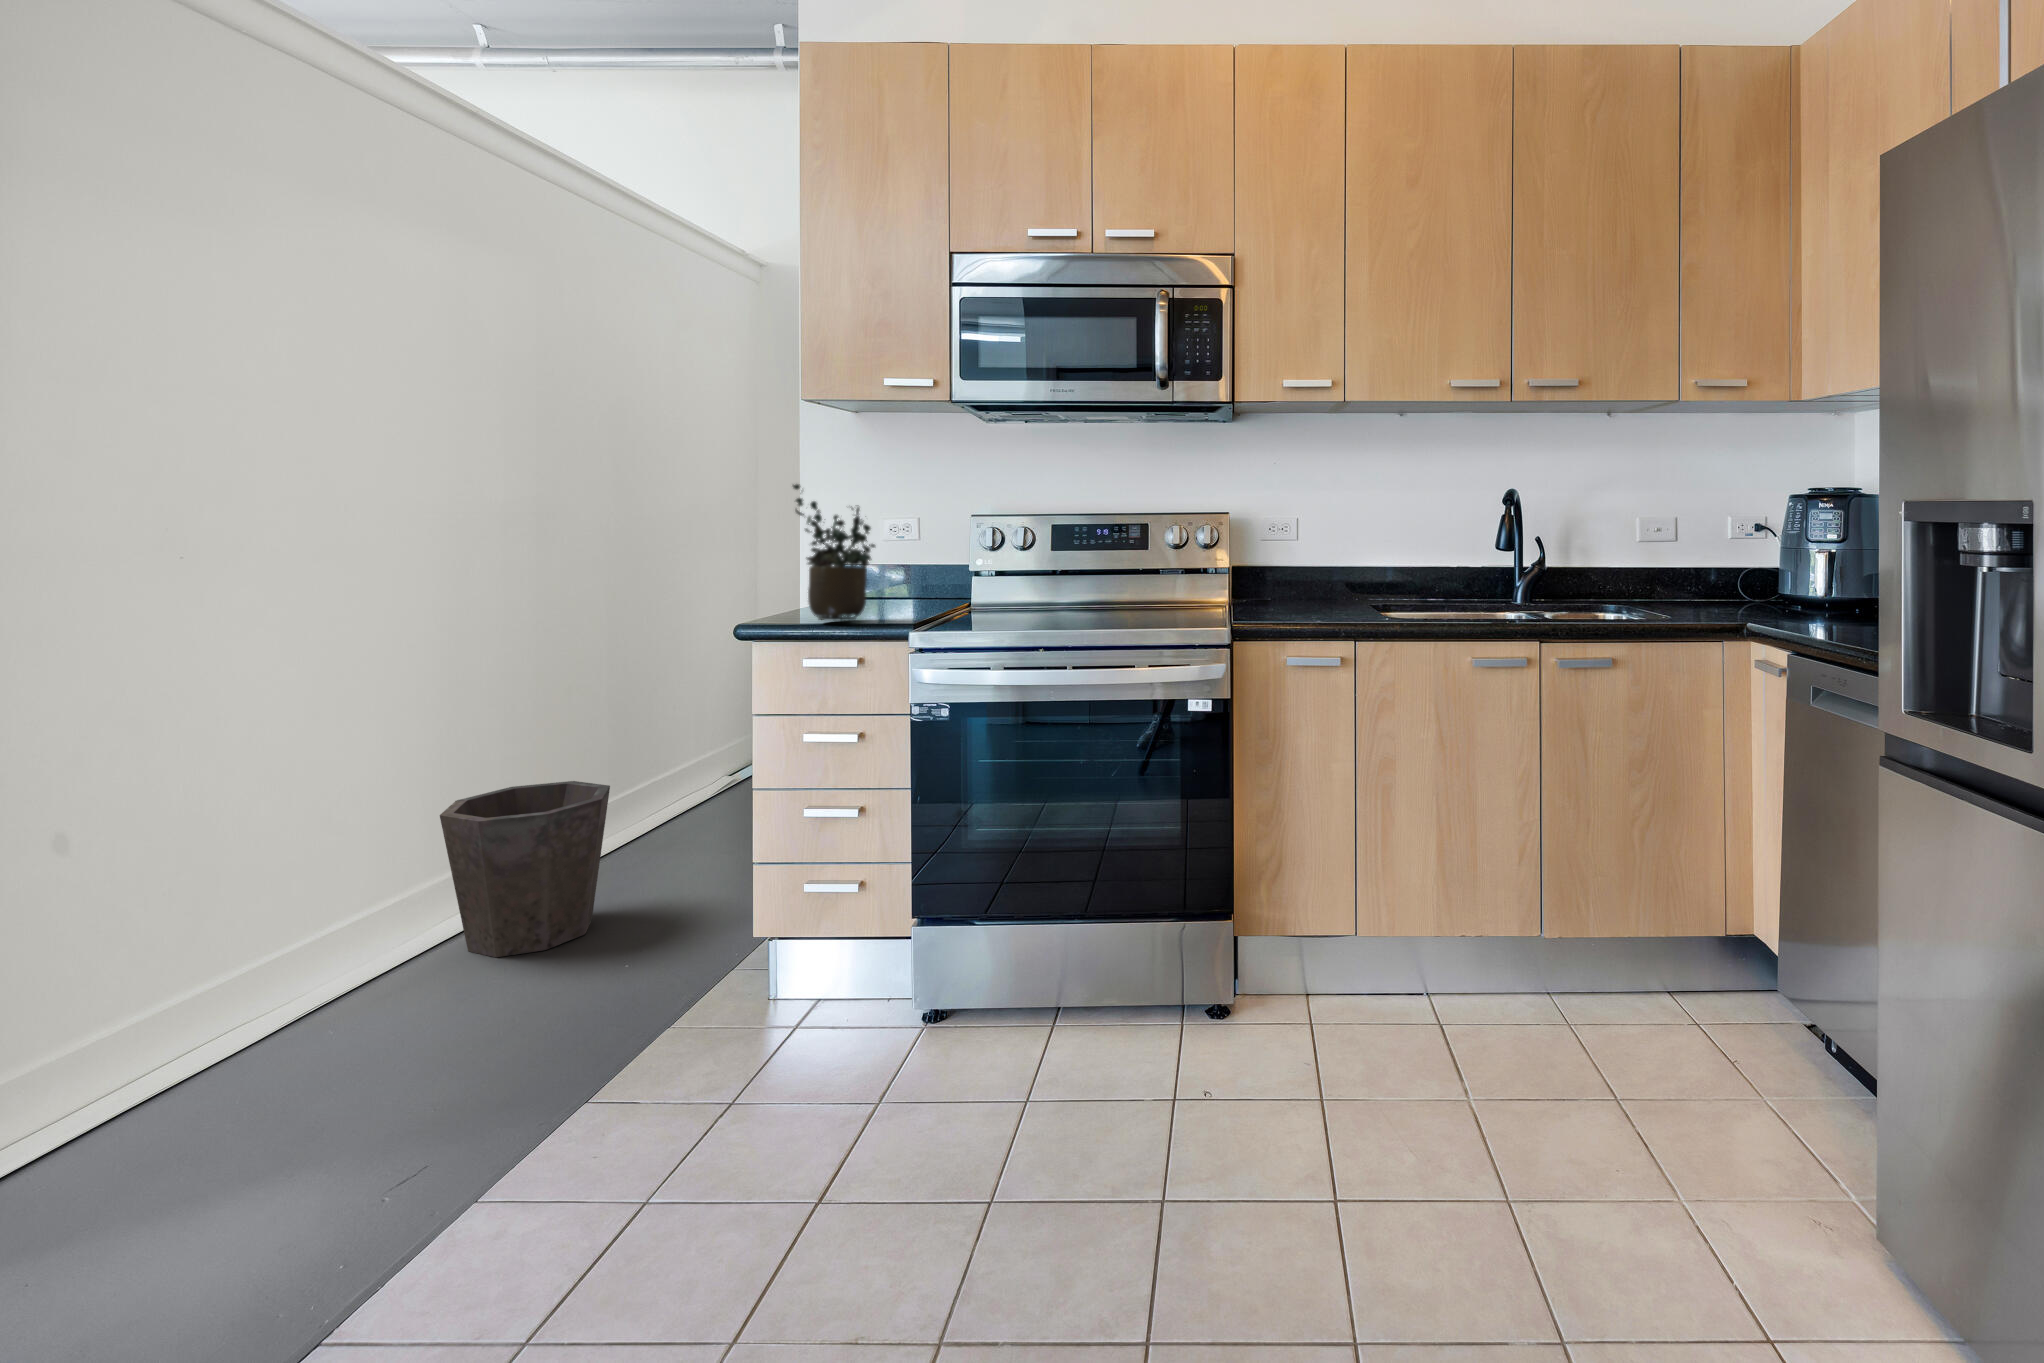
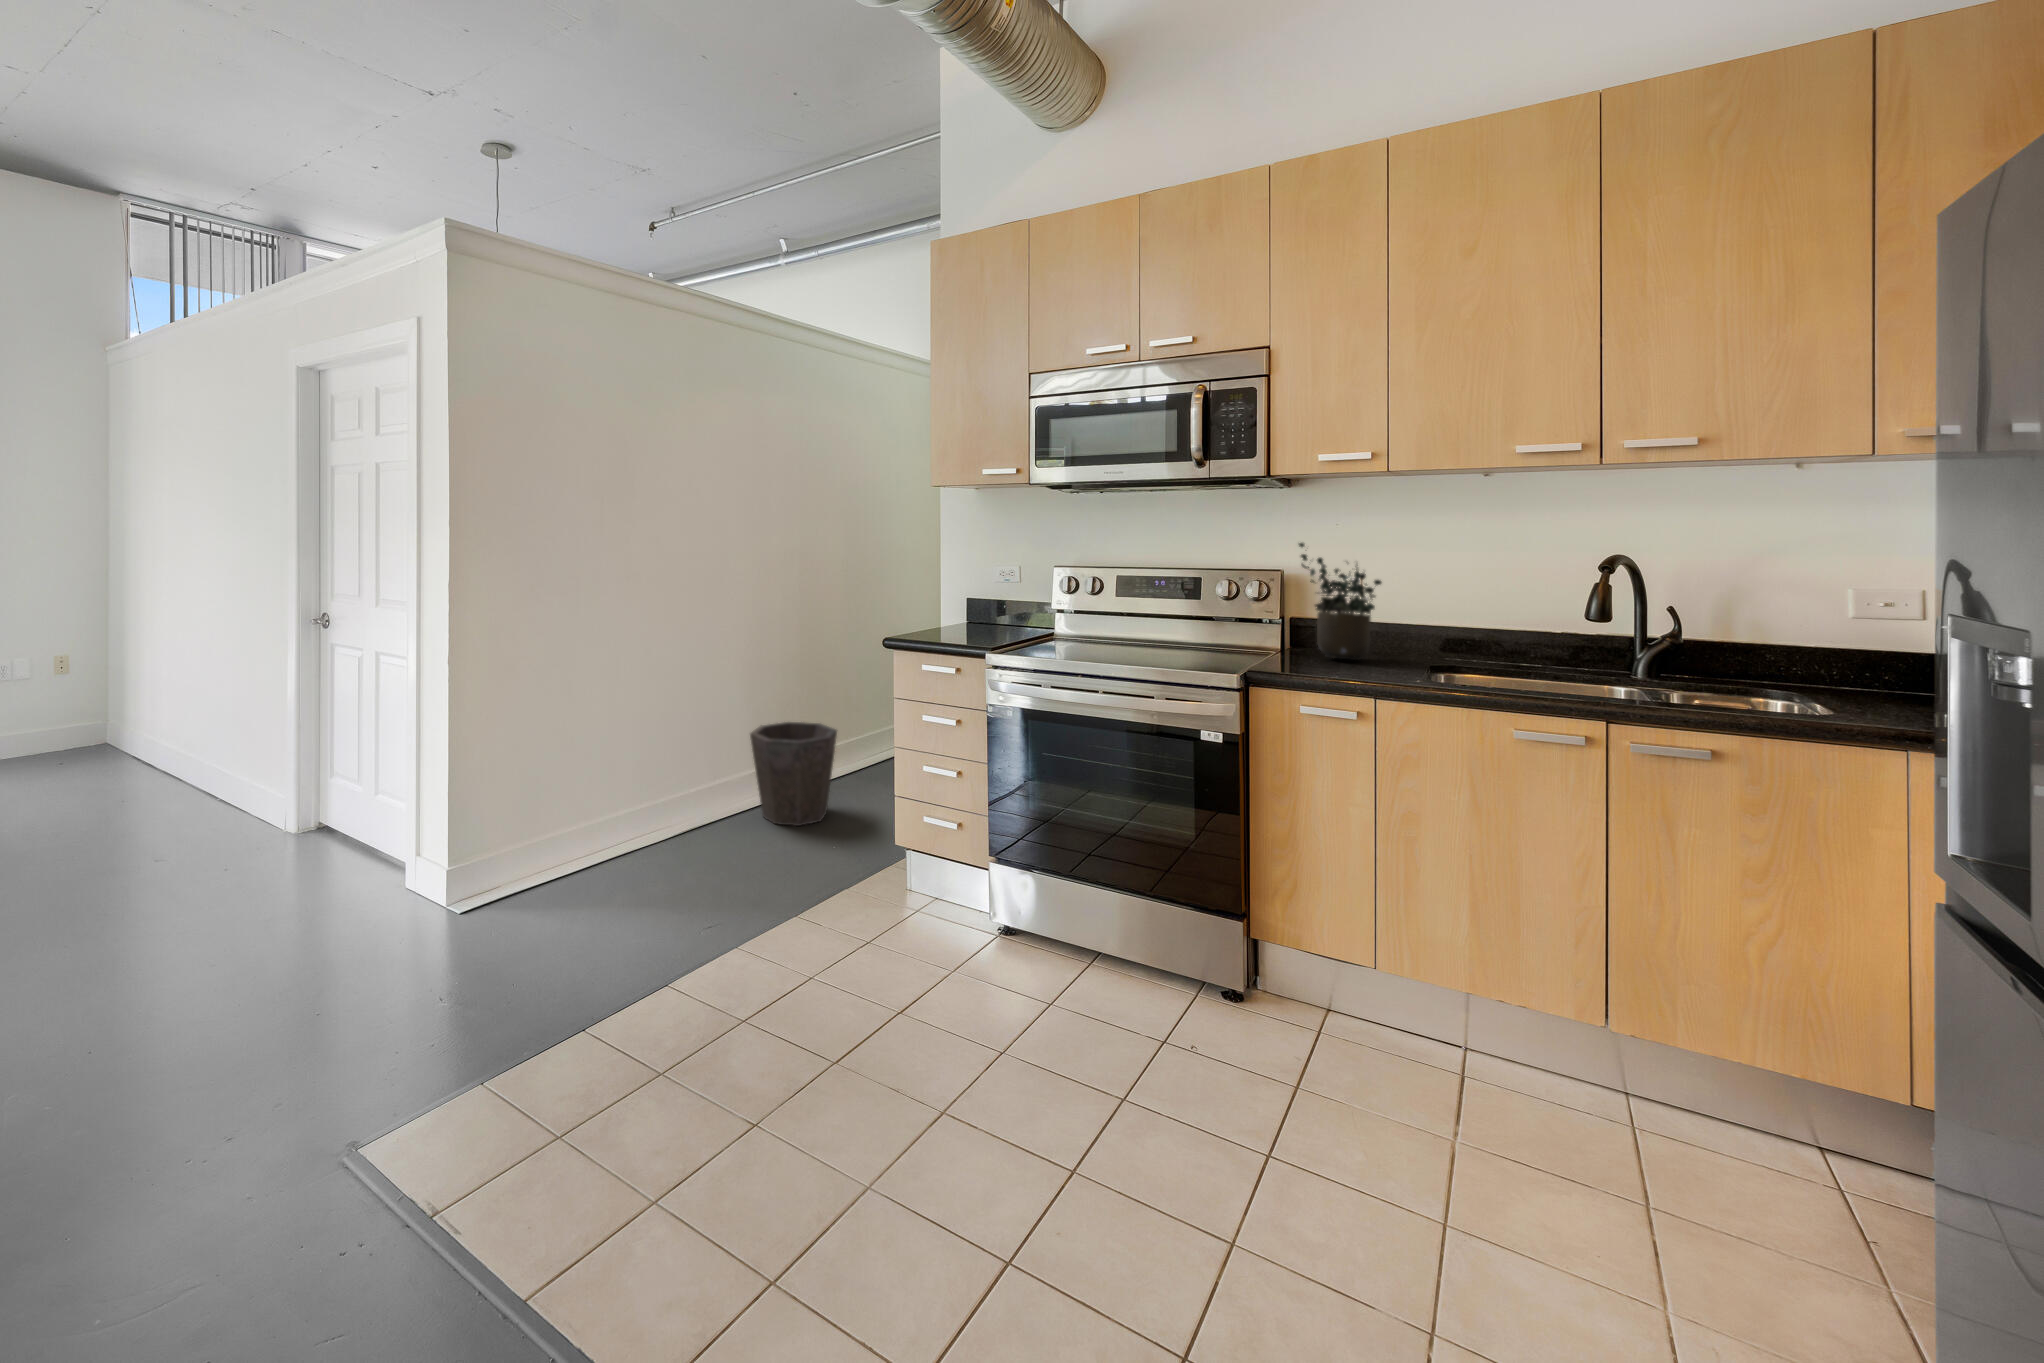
potted plant: present [793,484,875,621] -> present [1299,543,1382,660]

